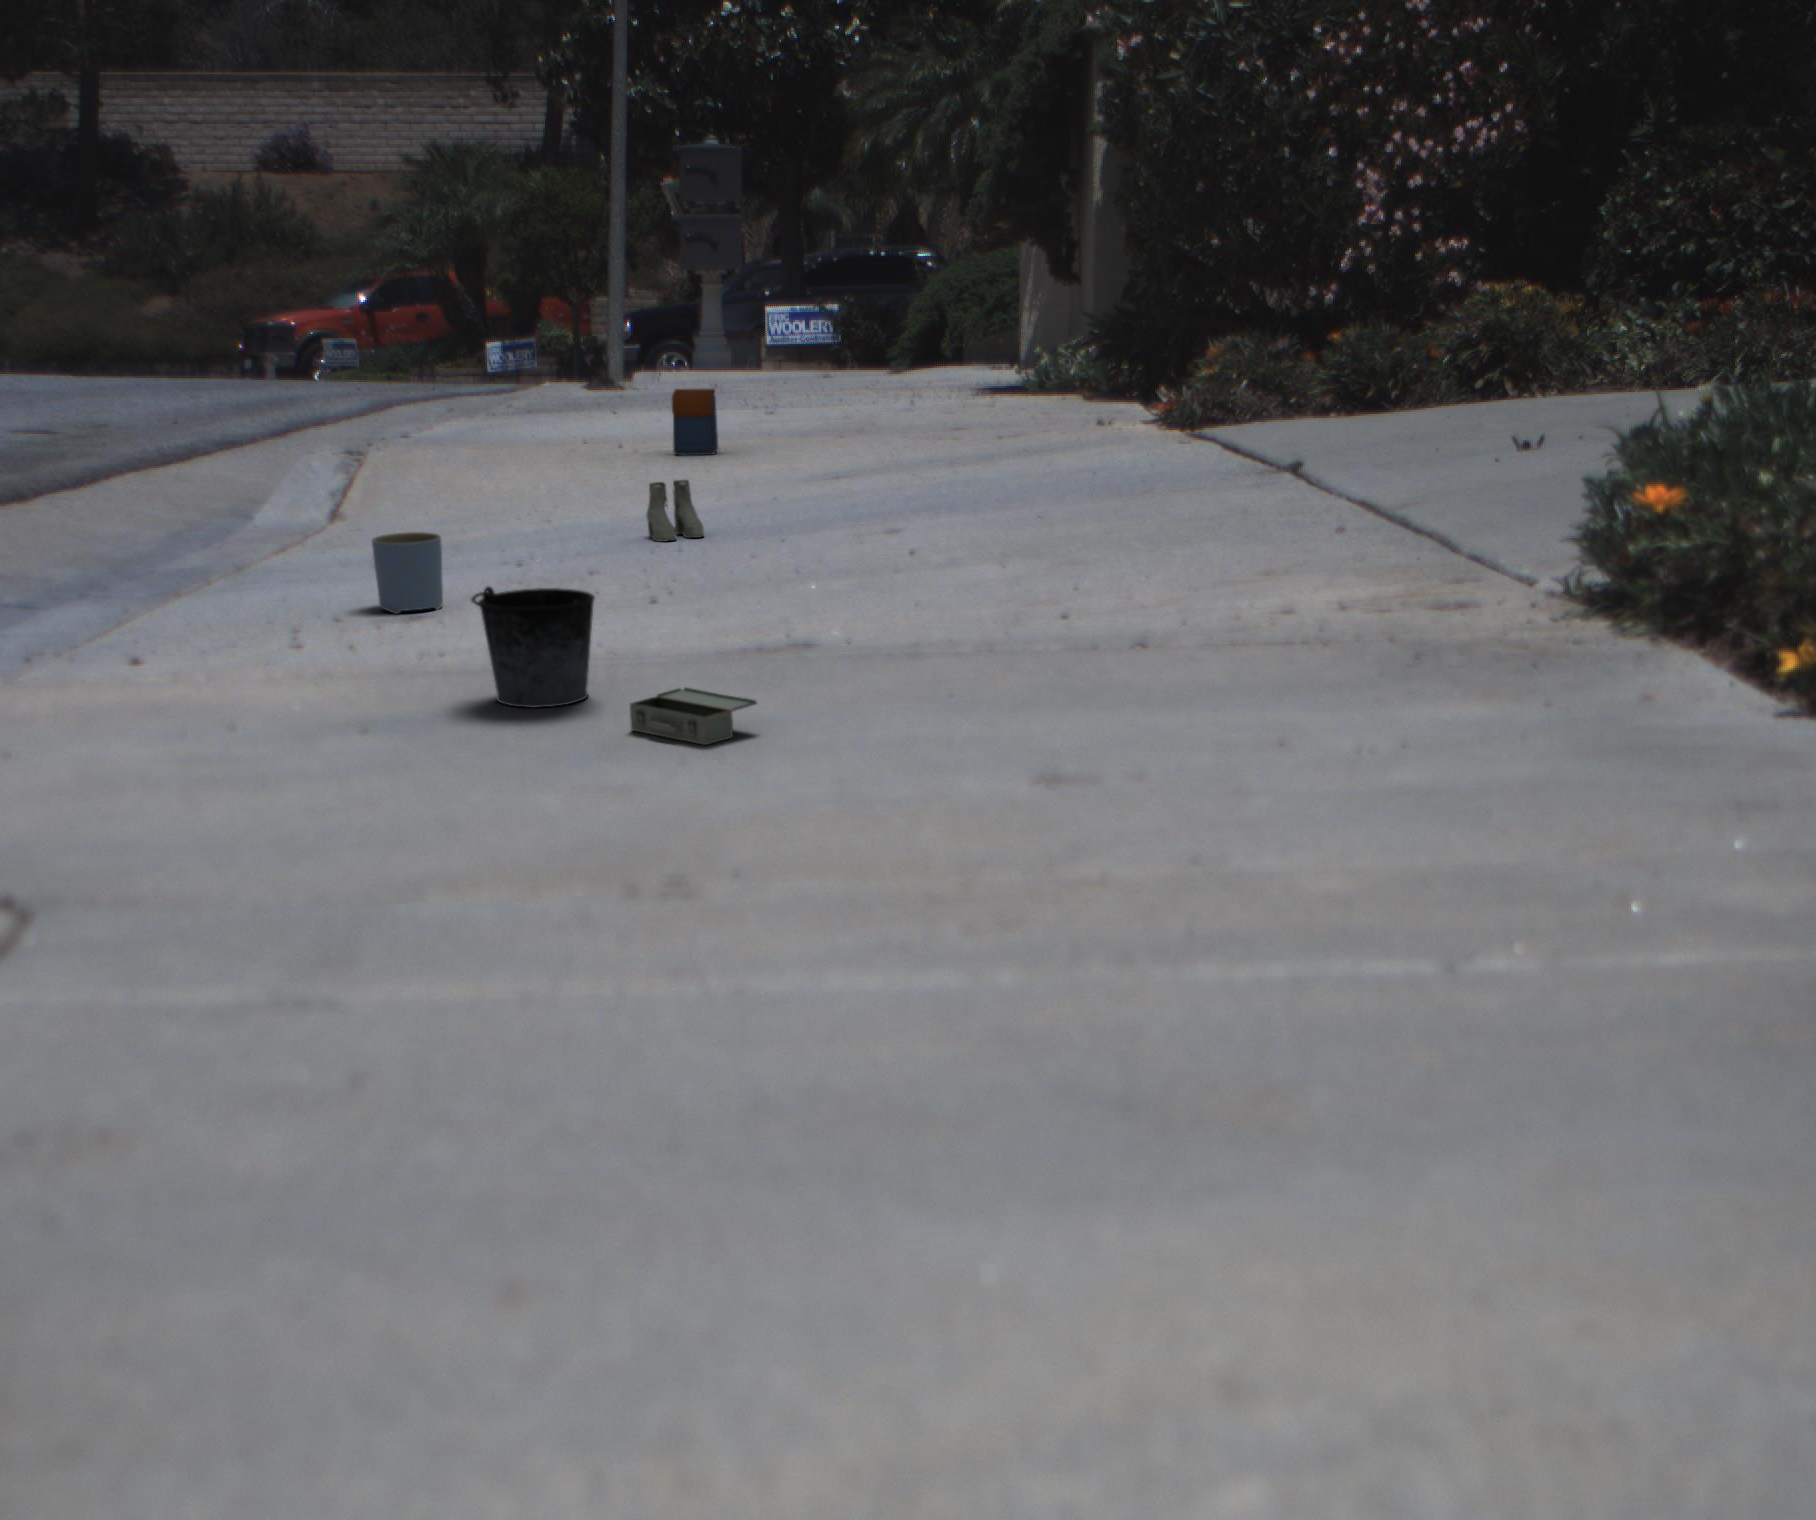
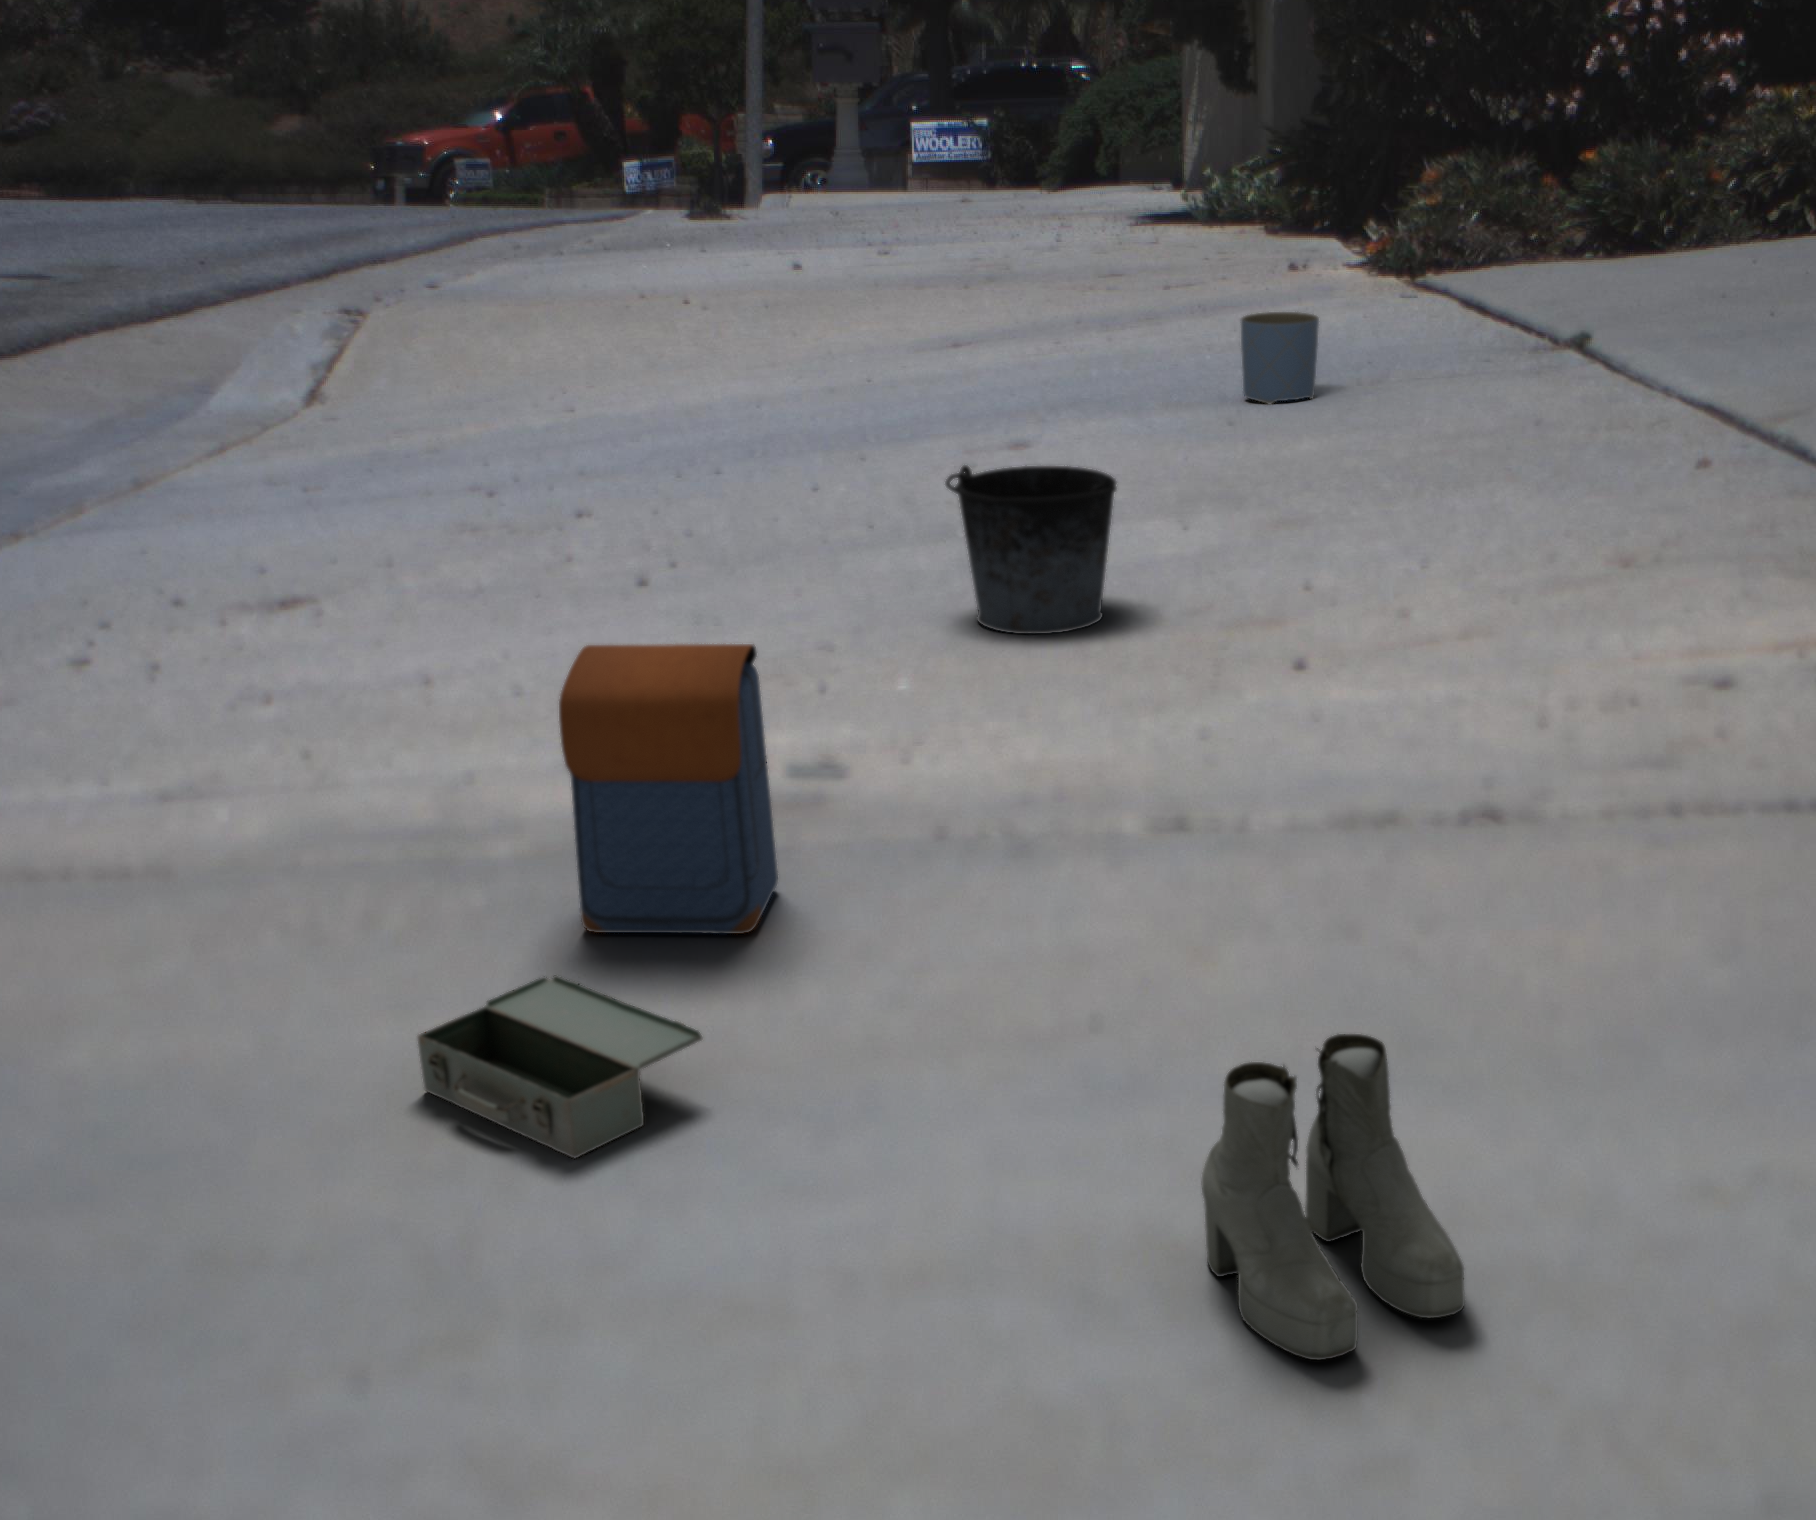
backpack: present [672,388,718,455] -> present [559,644,778,934]
boots: present [646,480,704,542] -> present [1201,1034,1465,1360]
planter: present [372,532,443,614] -> present [1241,312,1319,404]
bucket: present [472,587,595,708] -> present [946,466,1116,634]

